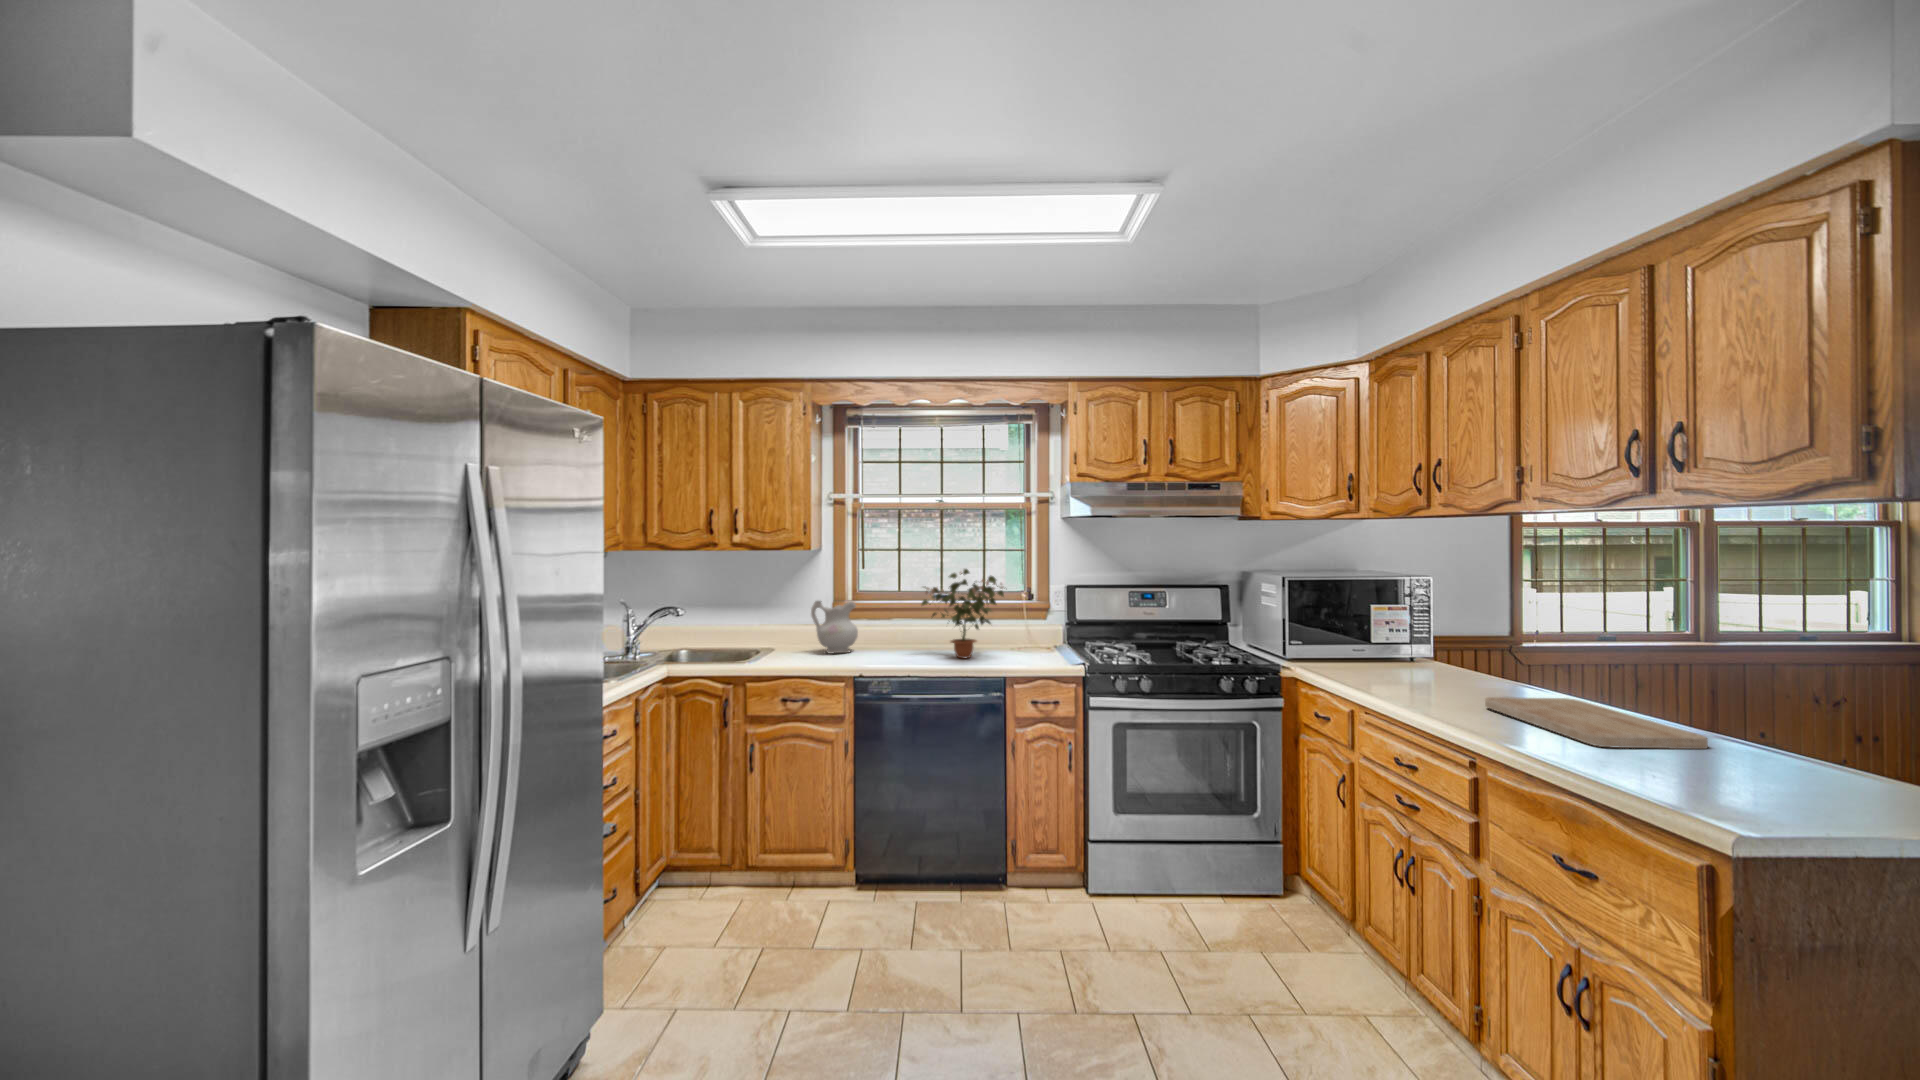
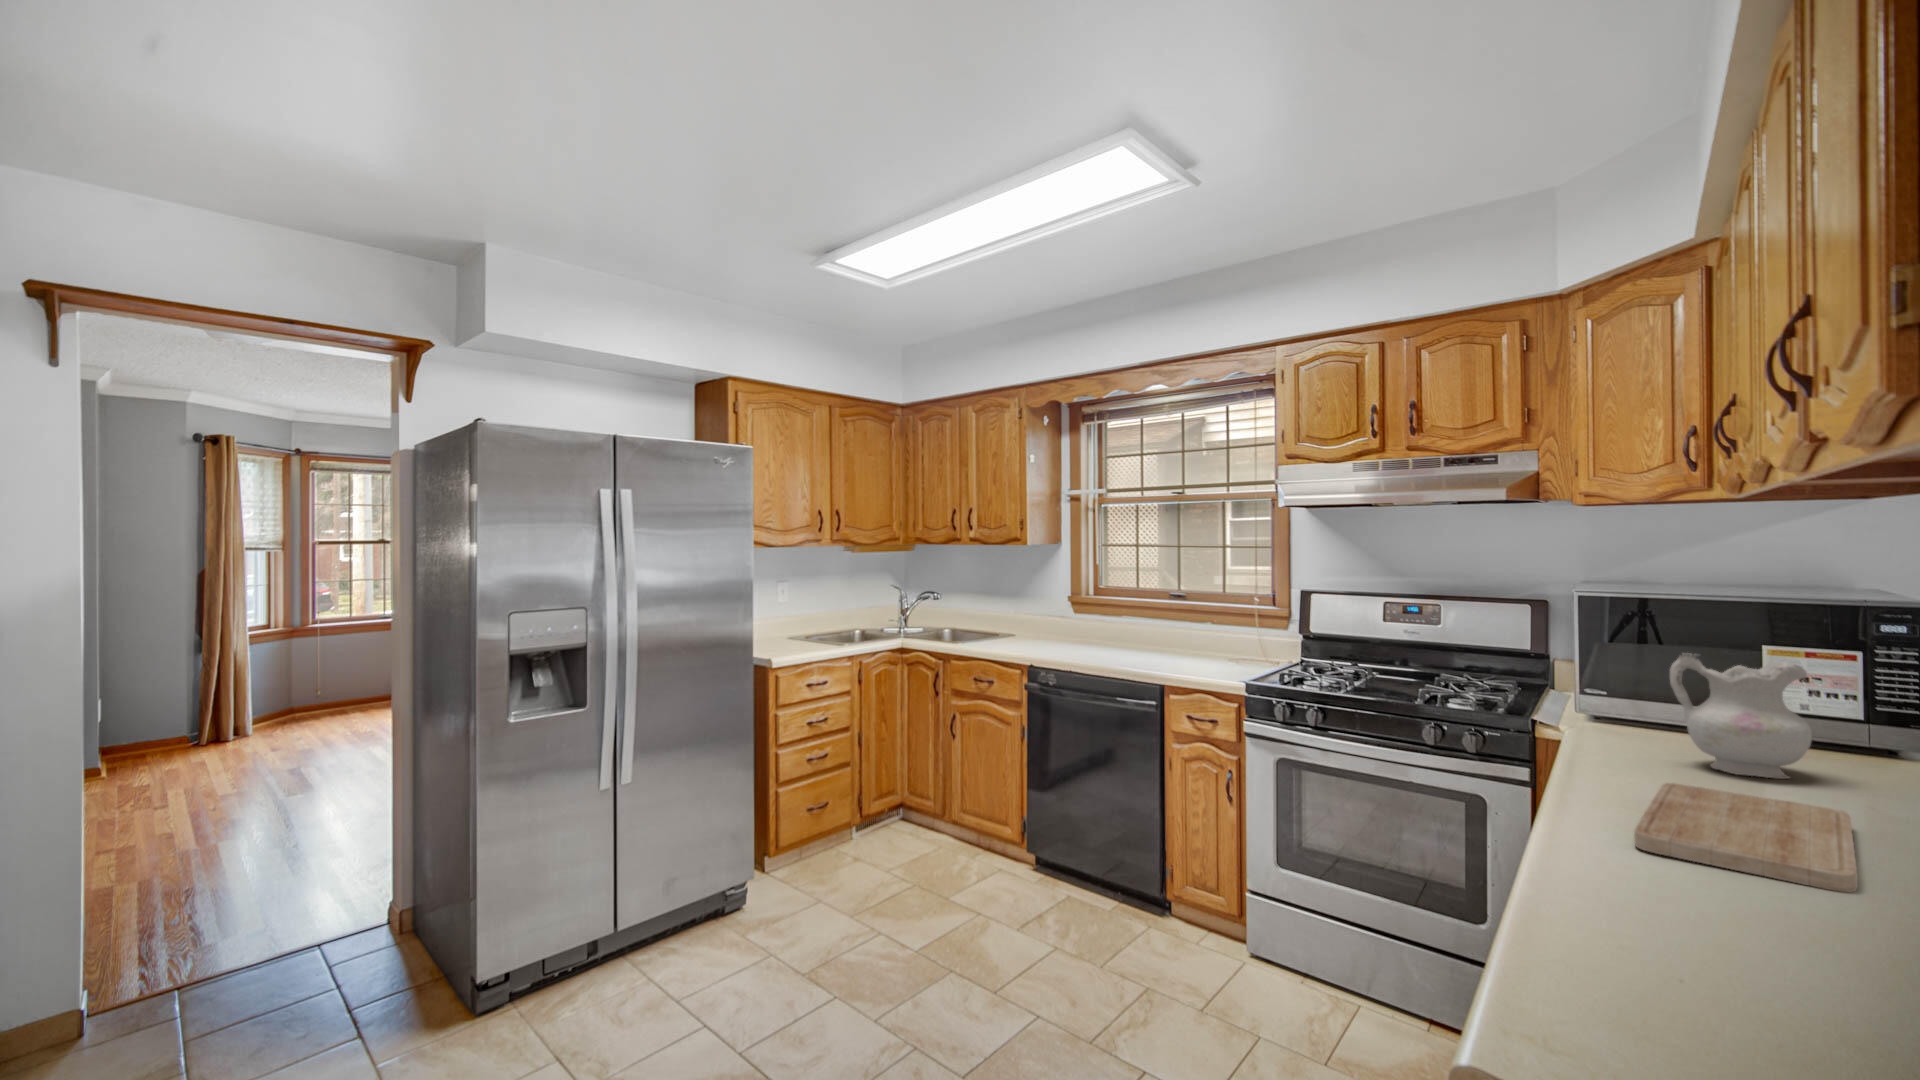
potted plant: present [922,569,1004,658] -> none [1120,564,1199,662]
ceramic pitcher: present [811,601,858,653] -> present [1670,653,1812,779]

